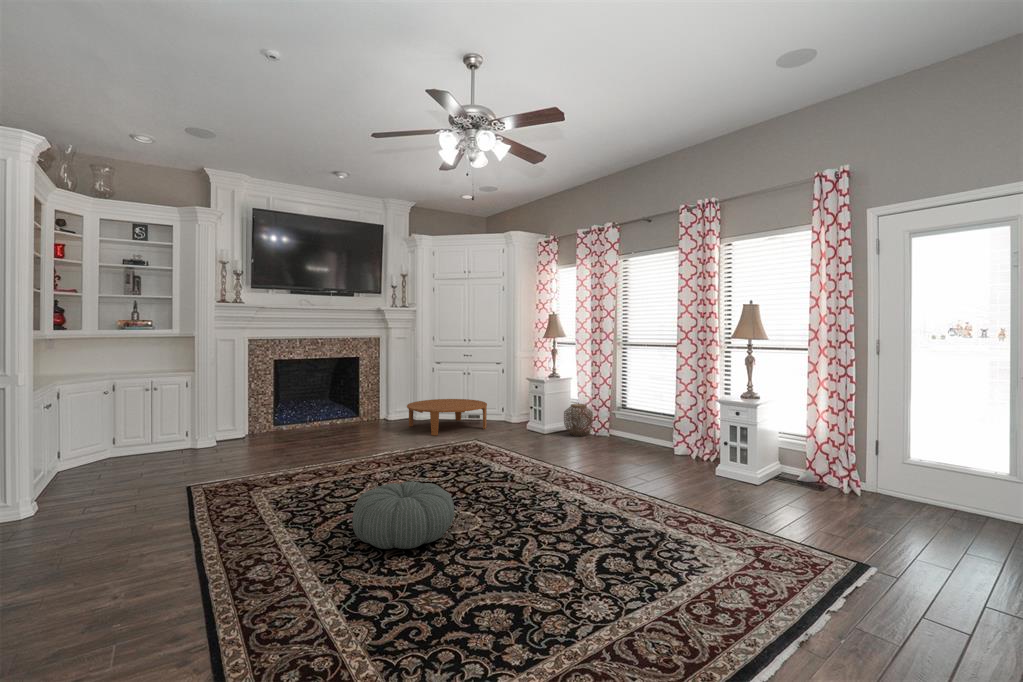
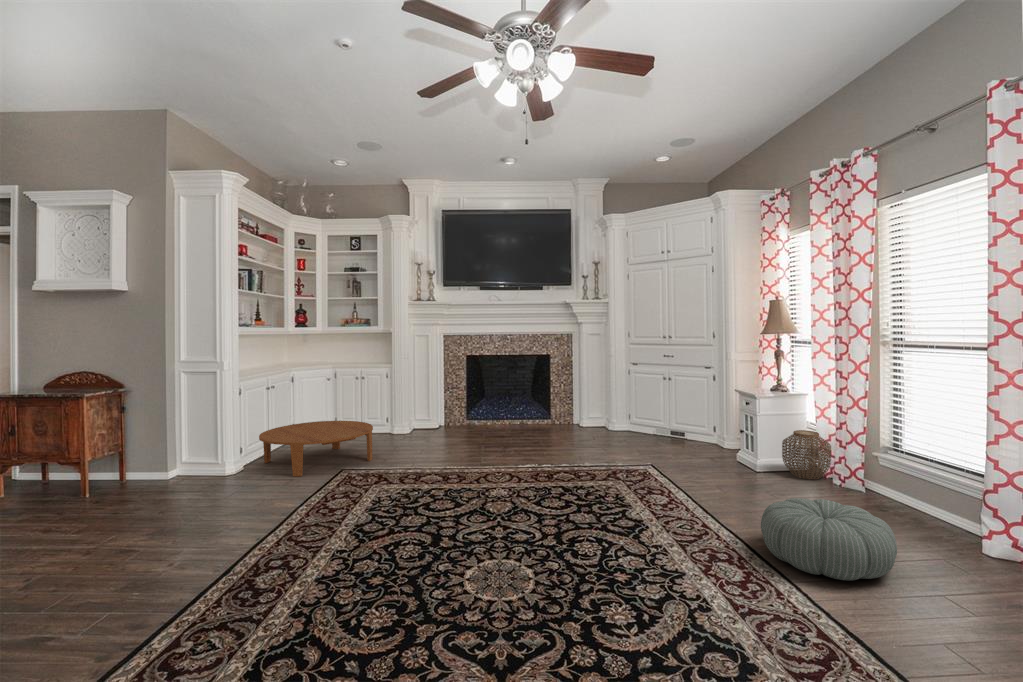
coffee table: present [407,399,487,436] -> present [259,421,373,477]
pouf: present [352,481,454,549] -> present [761,498,897,581]

